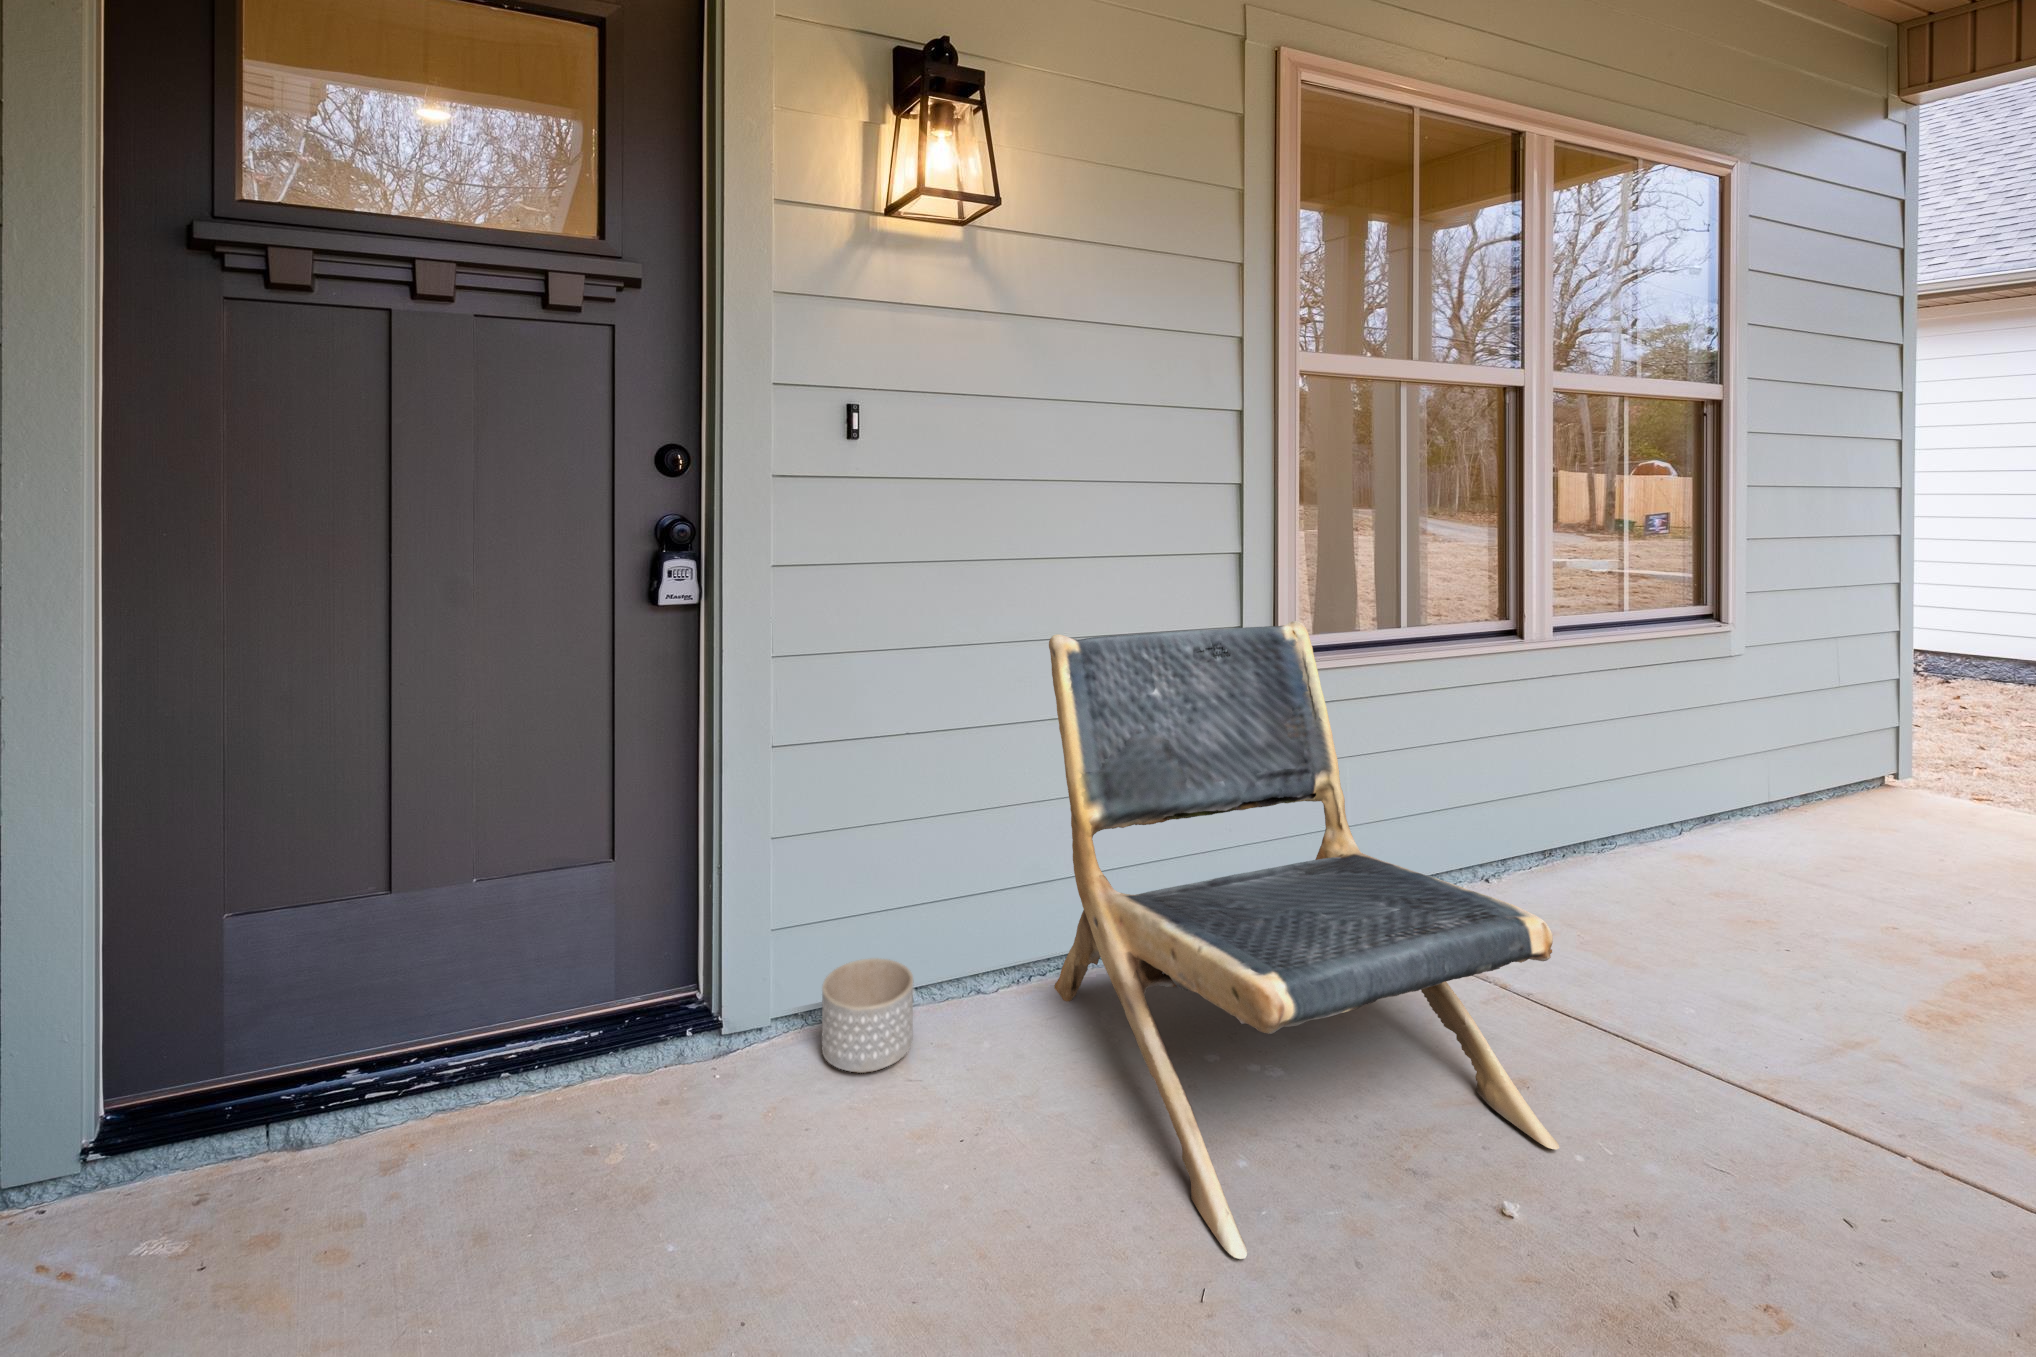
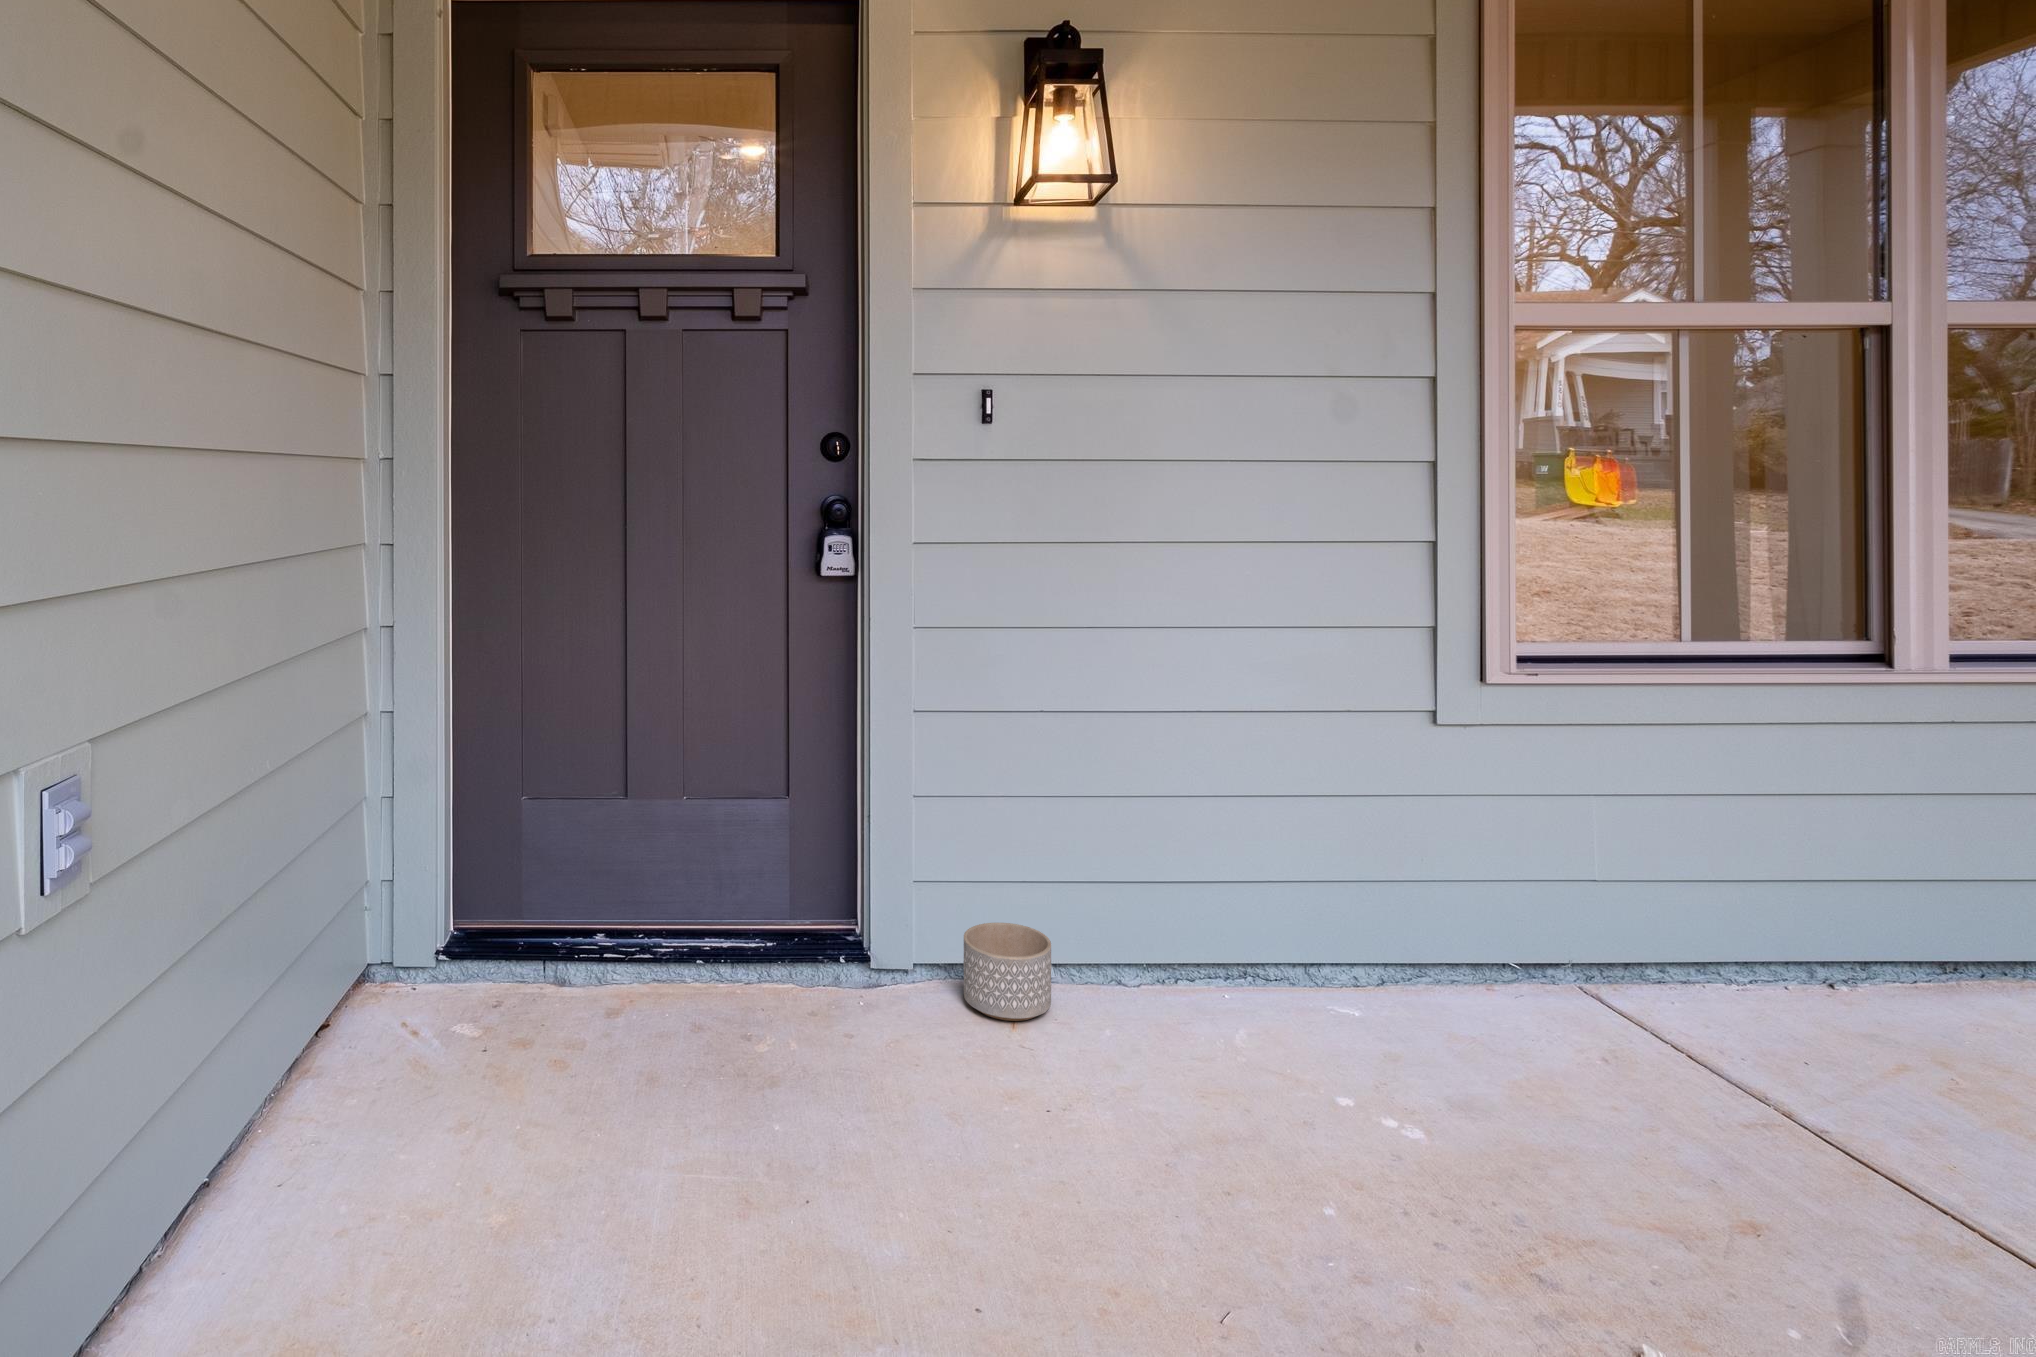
lounge chair: present [1049,621,1559,1259] -> none [1192,620,1851,1243]

